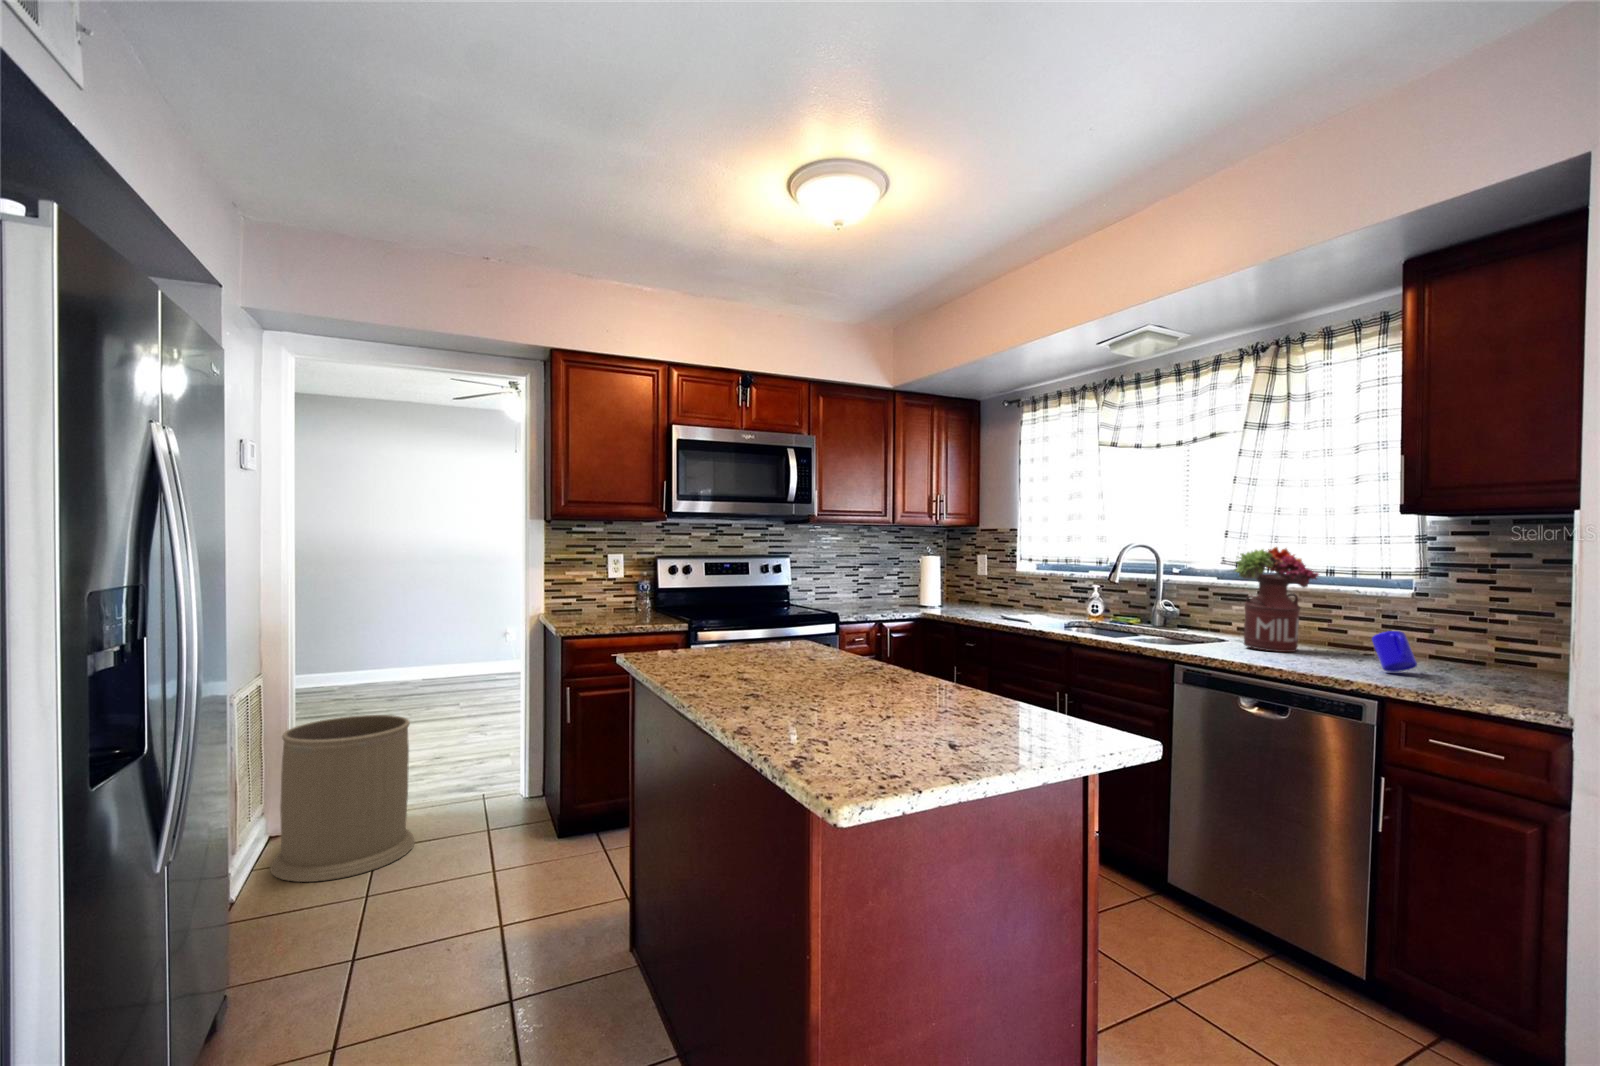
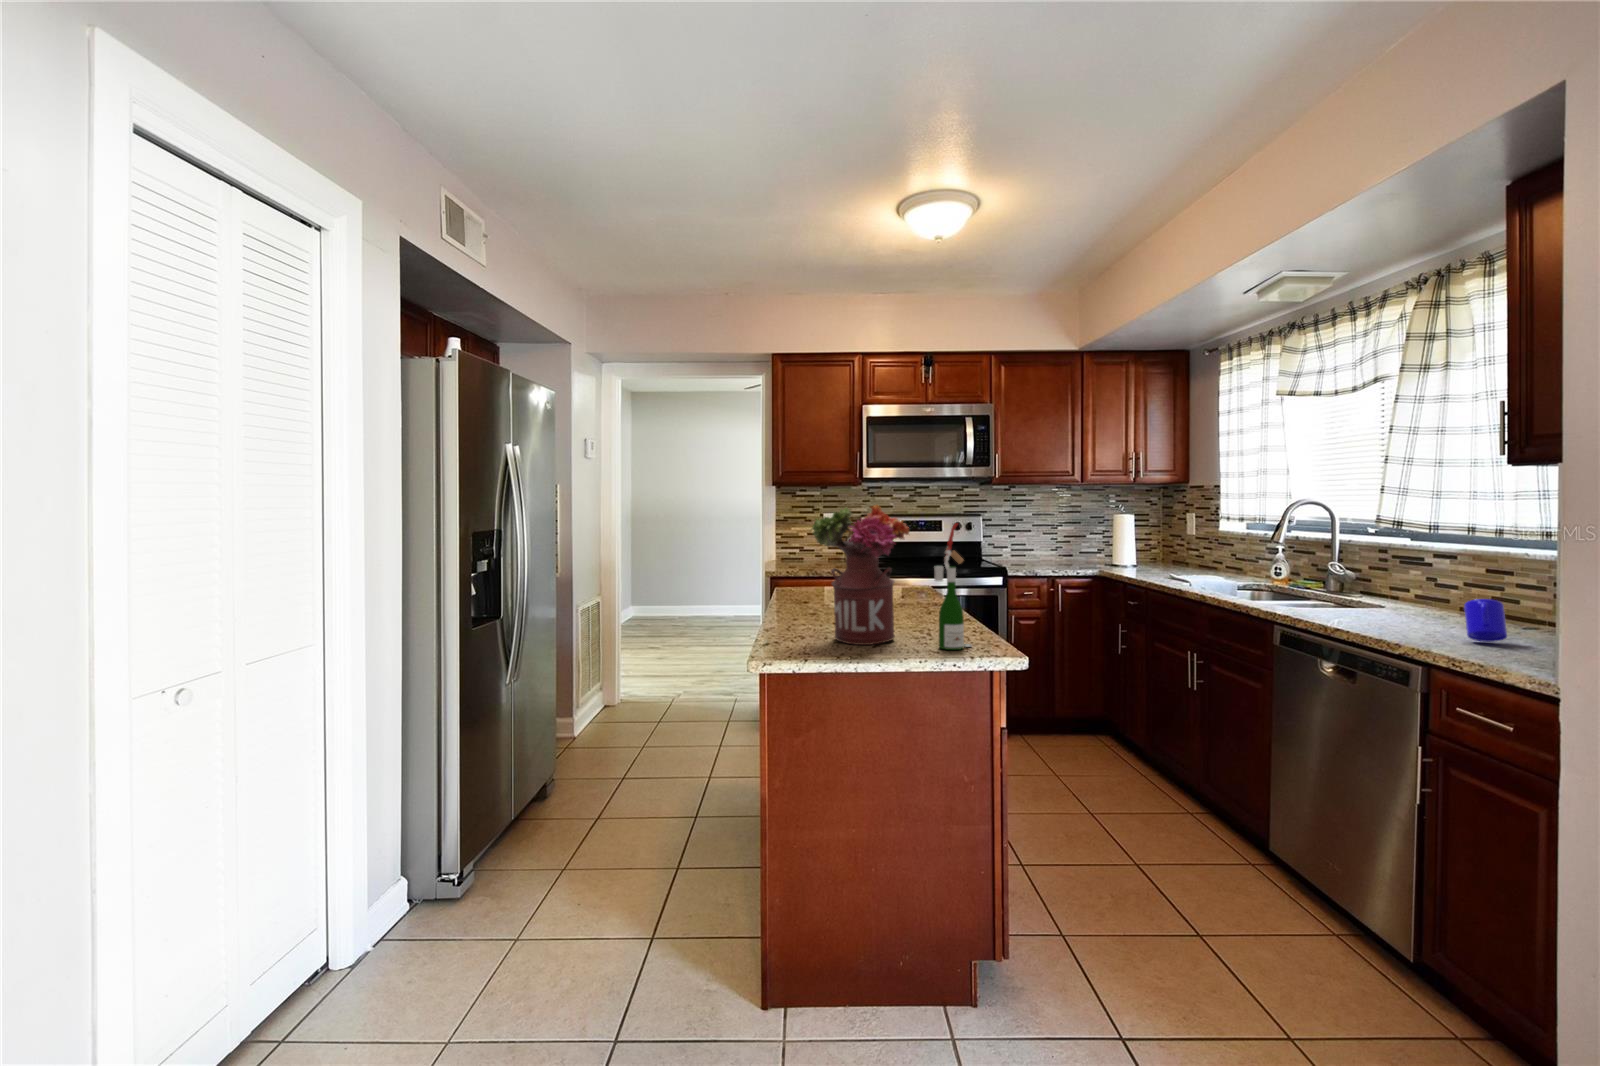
flower arrangement: present [1235,547,1319,652] -> present [812,505,909,645]
wine bottle: none [1013,554,1057,735] -> present [934,523,971,650]
trash can: present [270,715,415,882] -> none [599,629,683,733]

